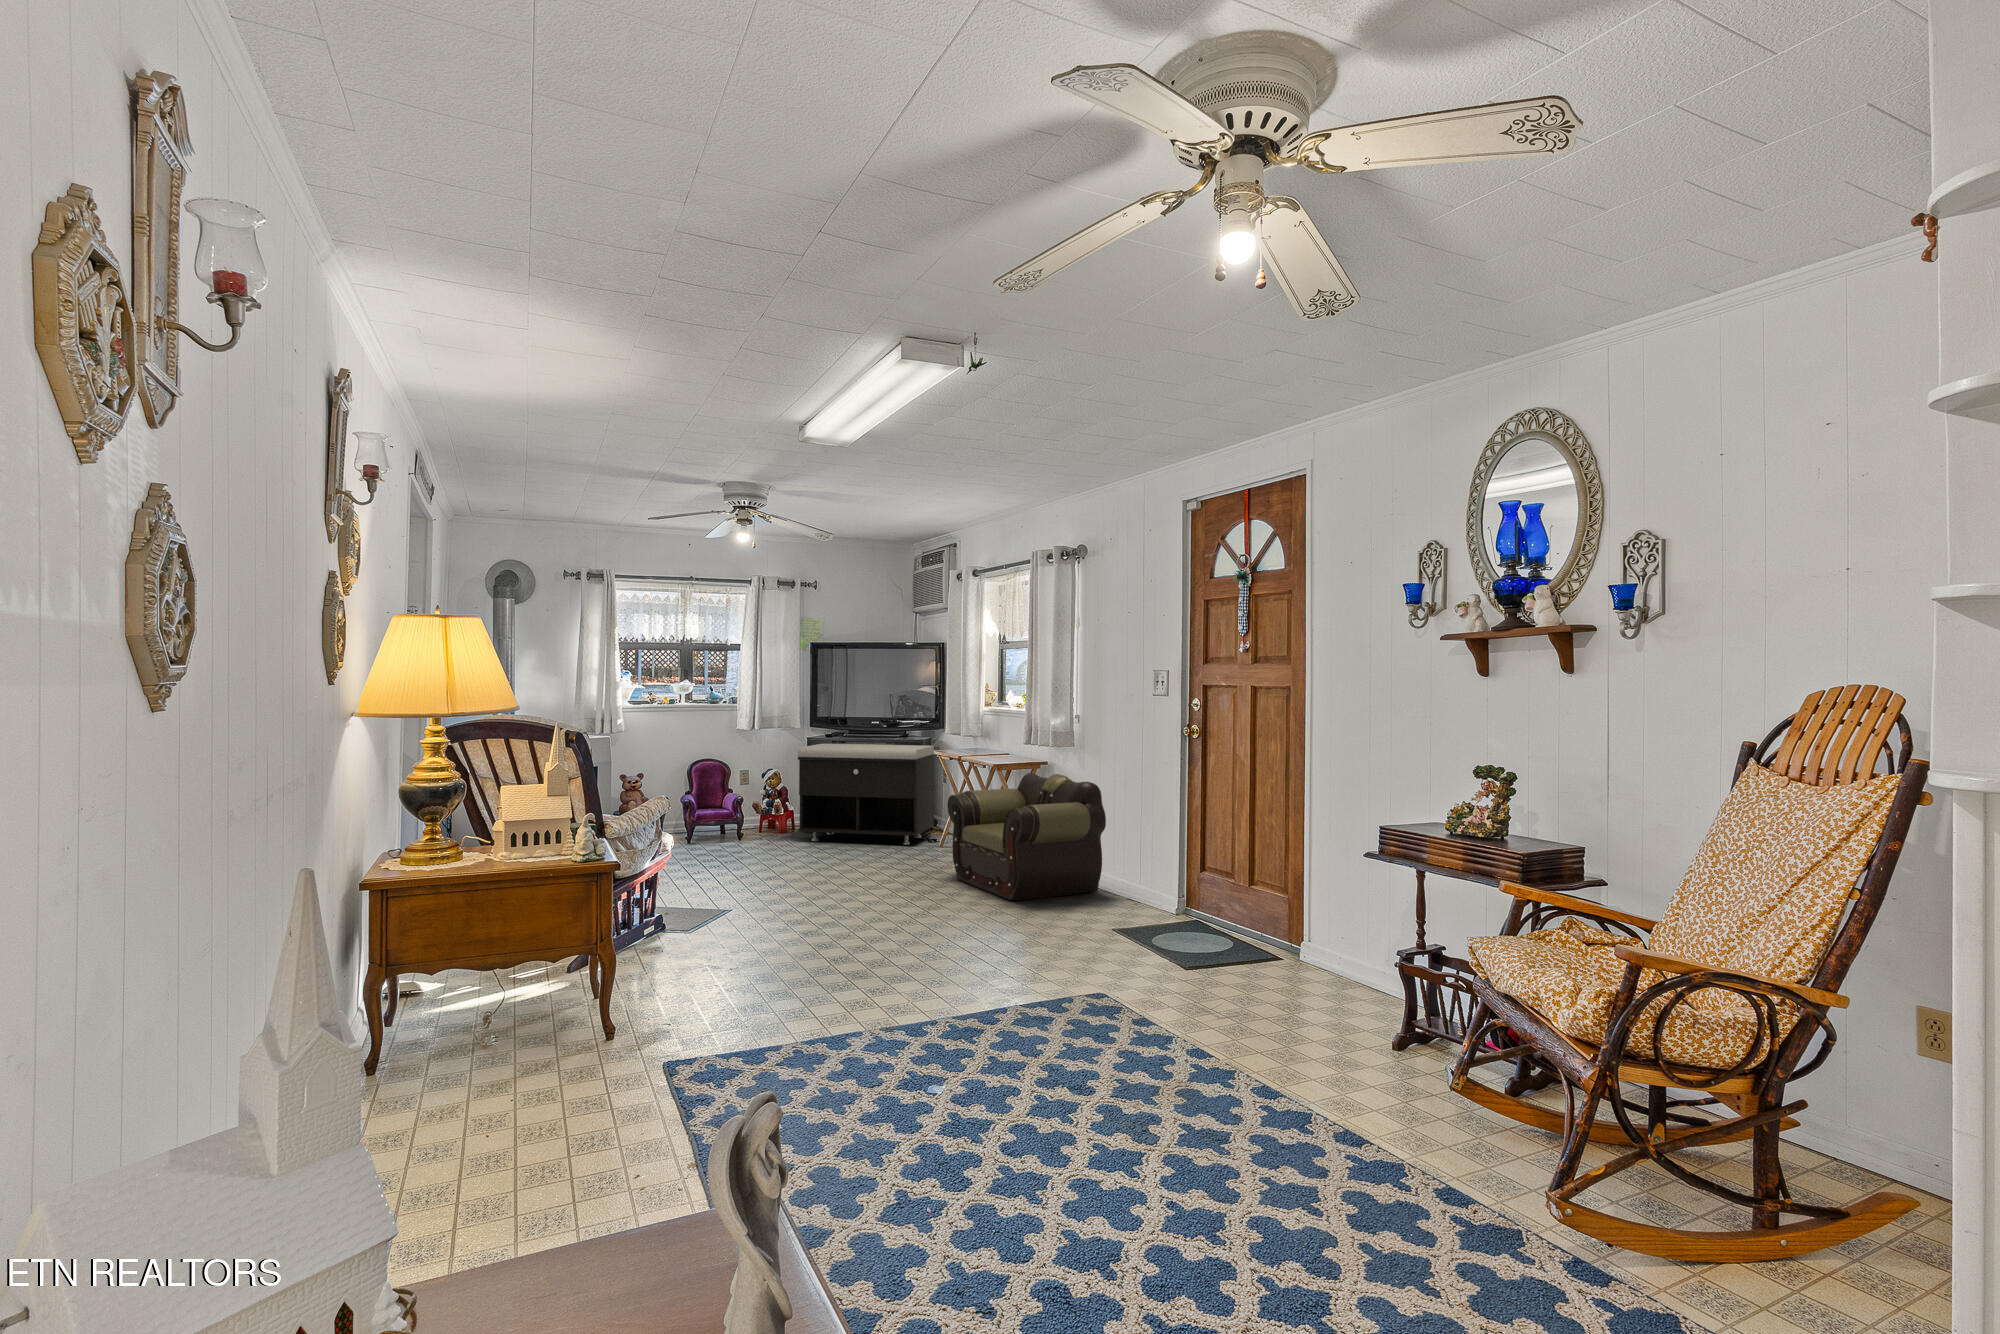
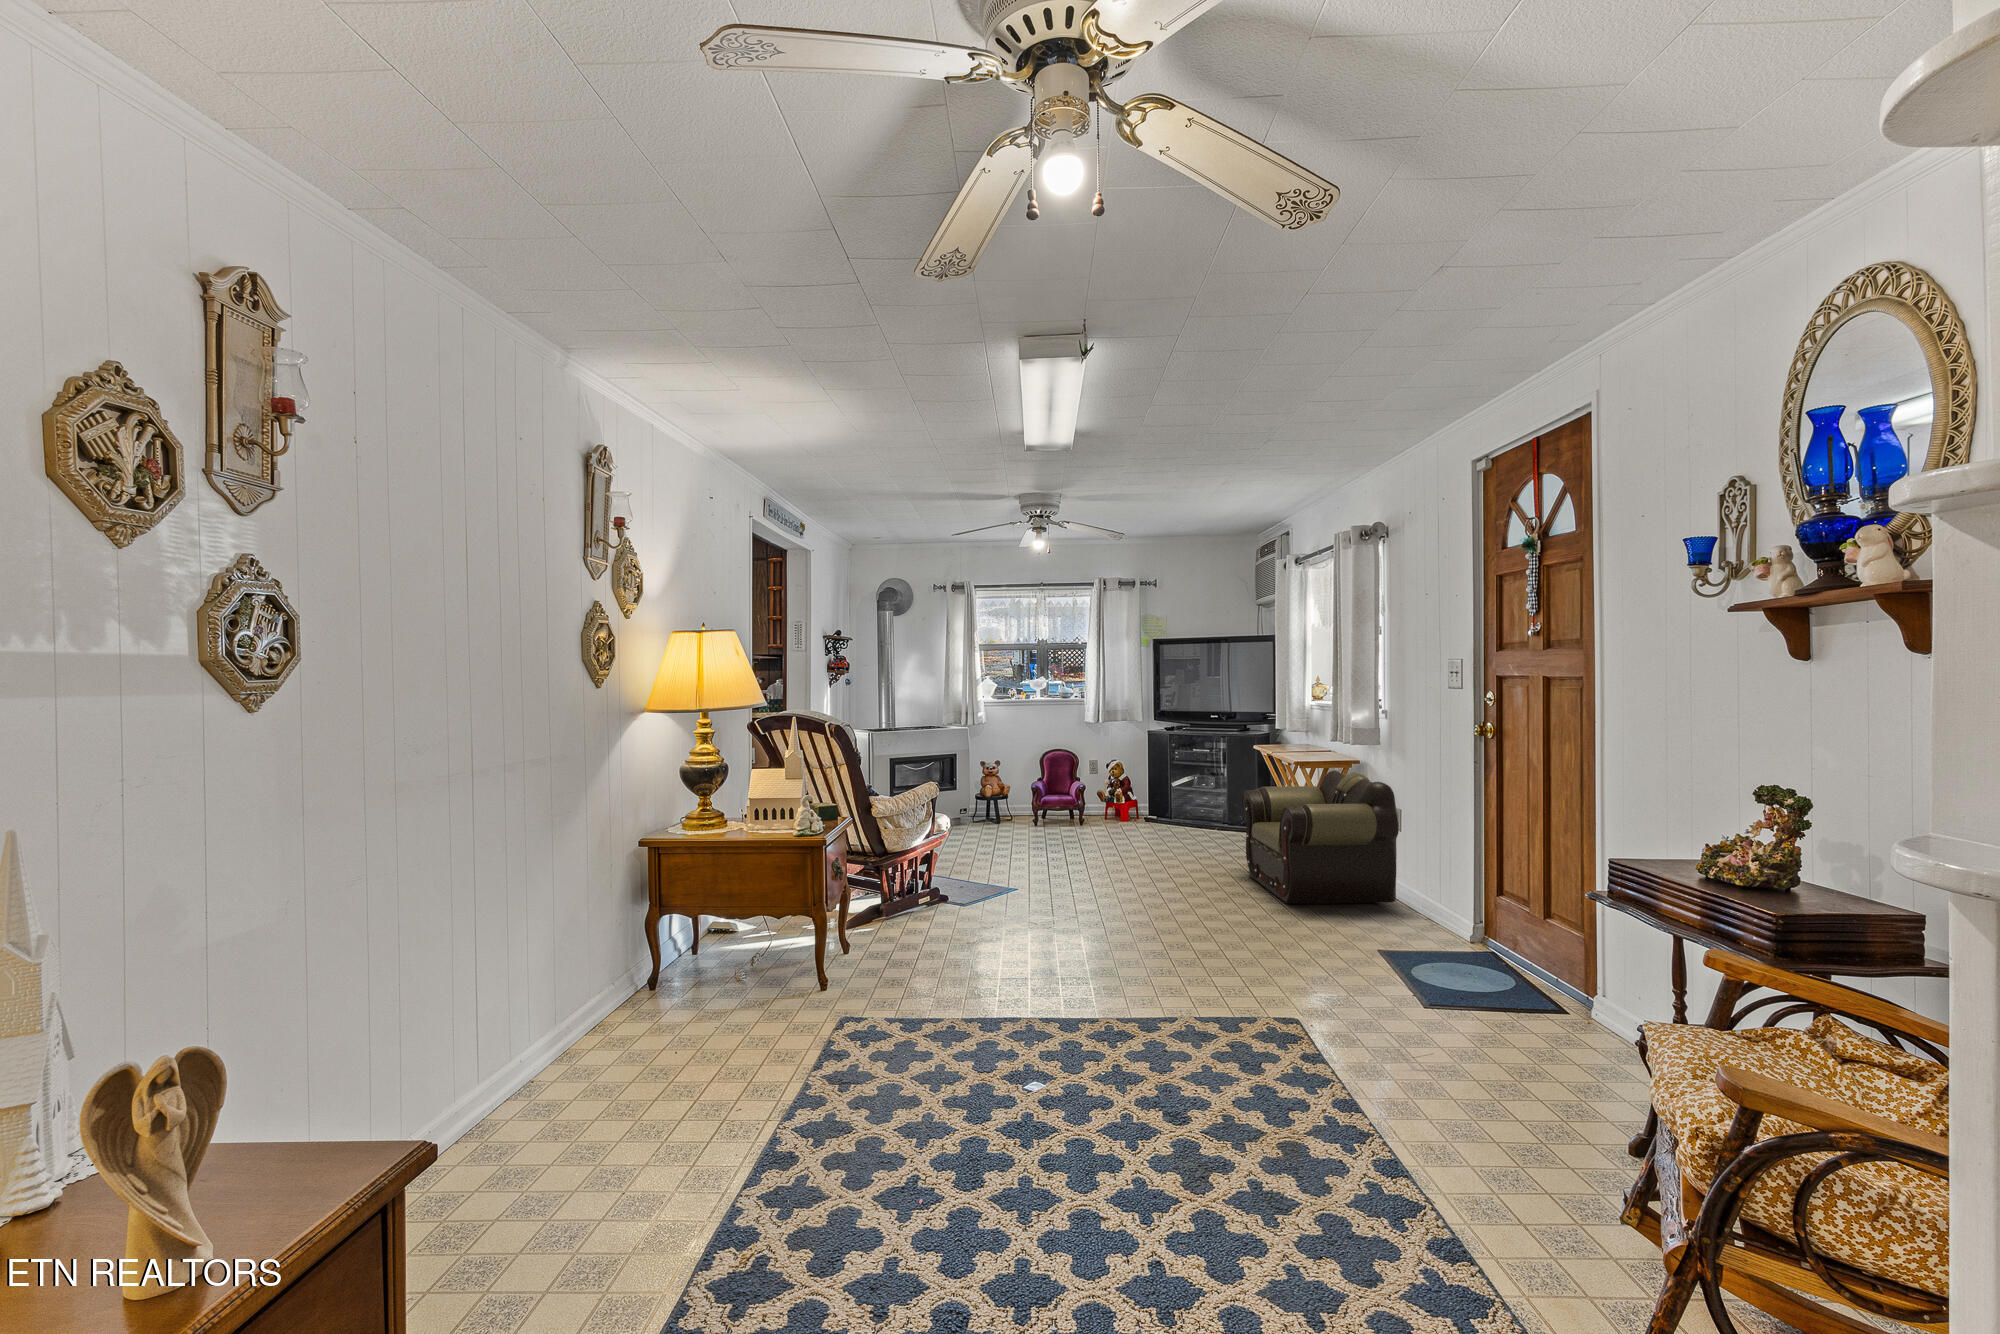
storage bench: present [798,744,934,845] -> none [1127,737,1266,838]

